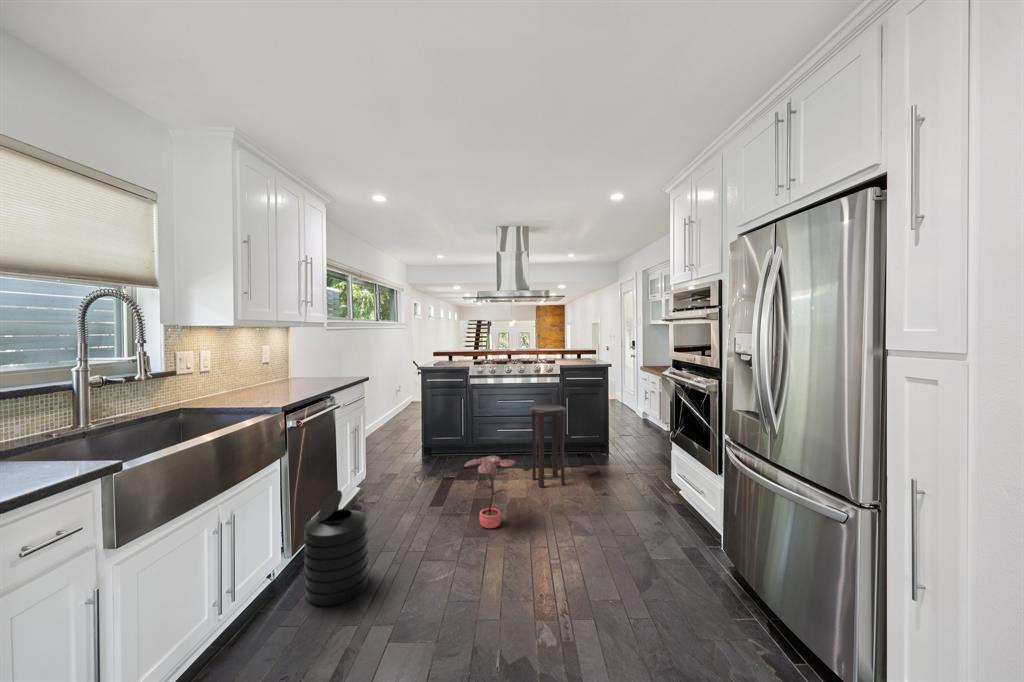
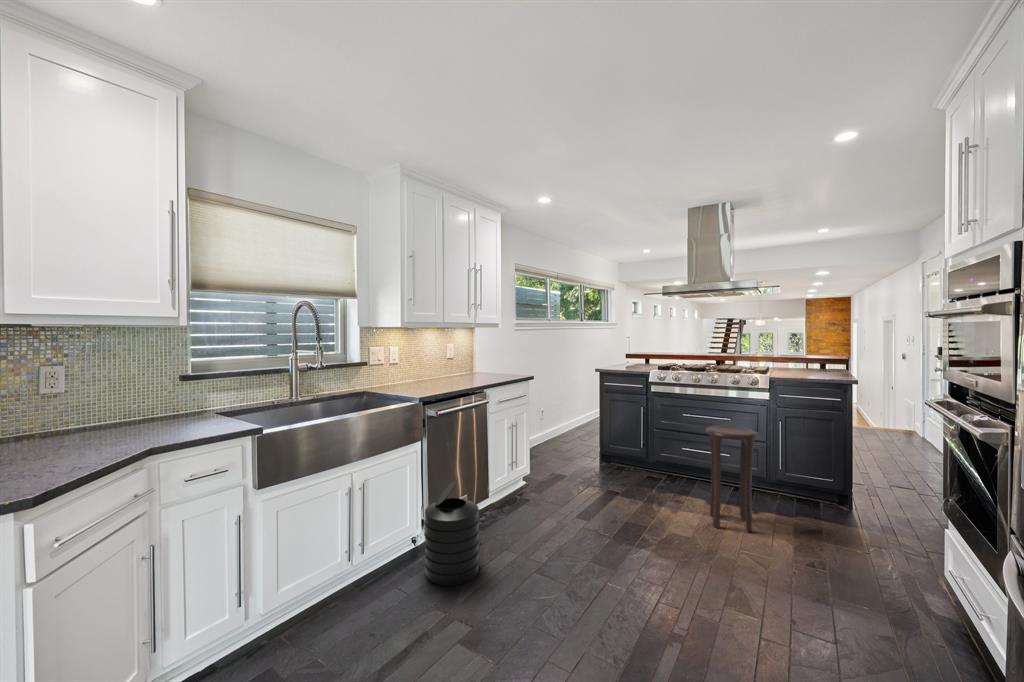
potted plant: present [464,456,516,528] -> none [598,476,657,559]

